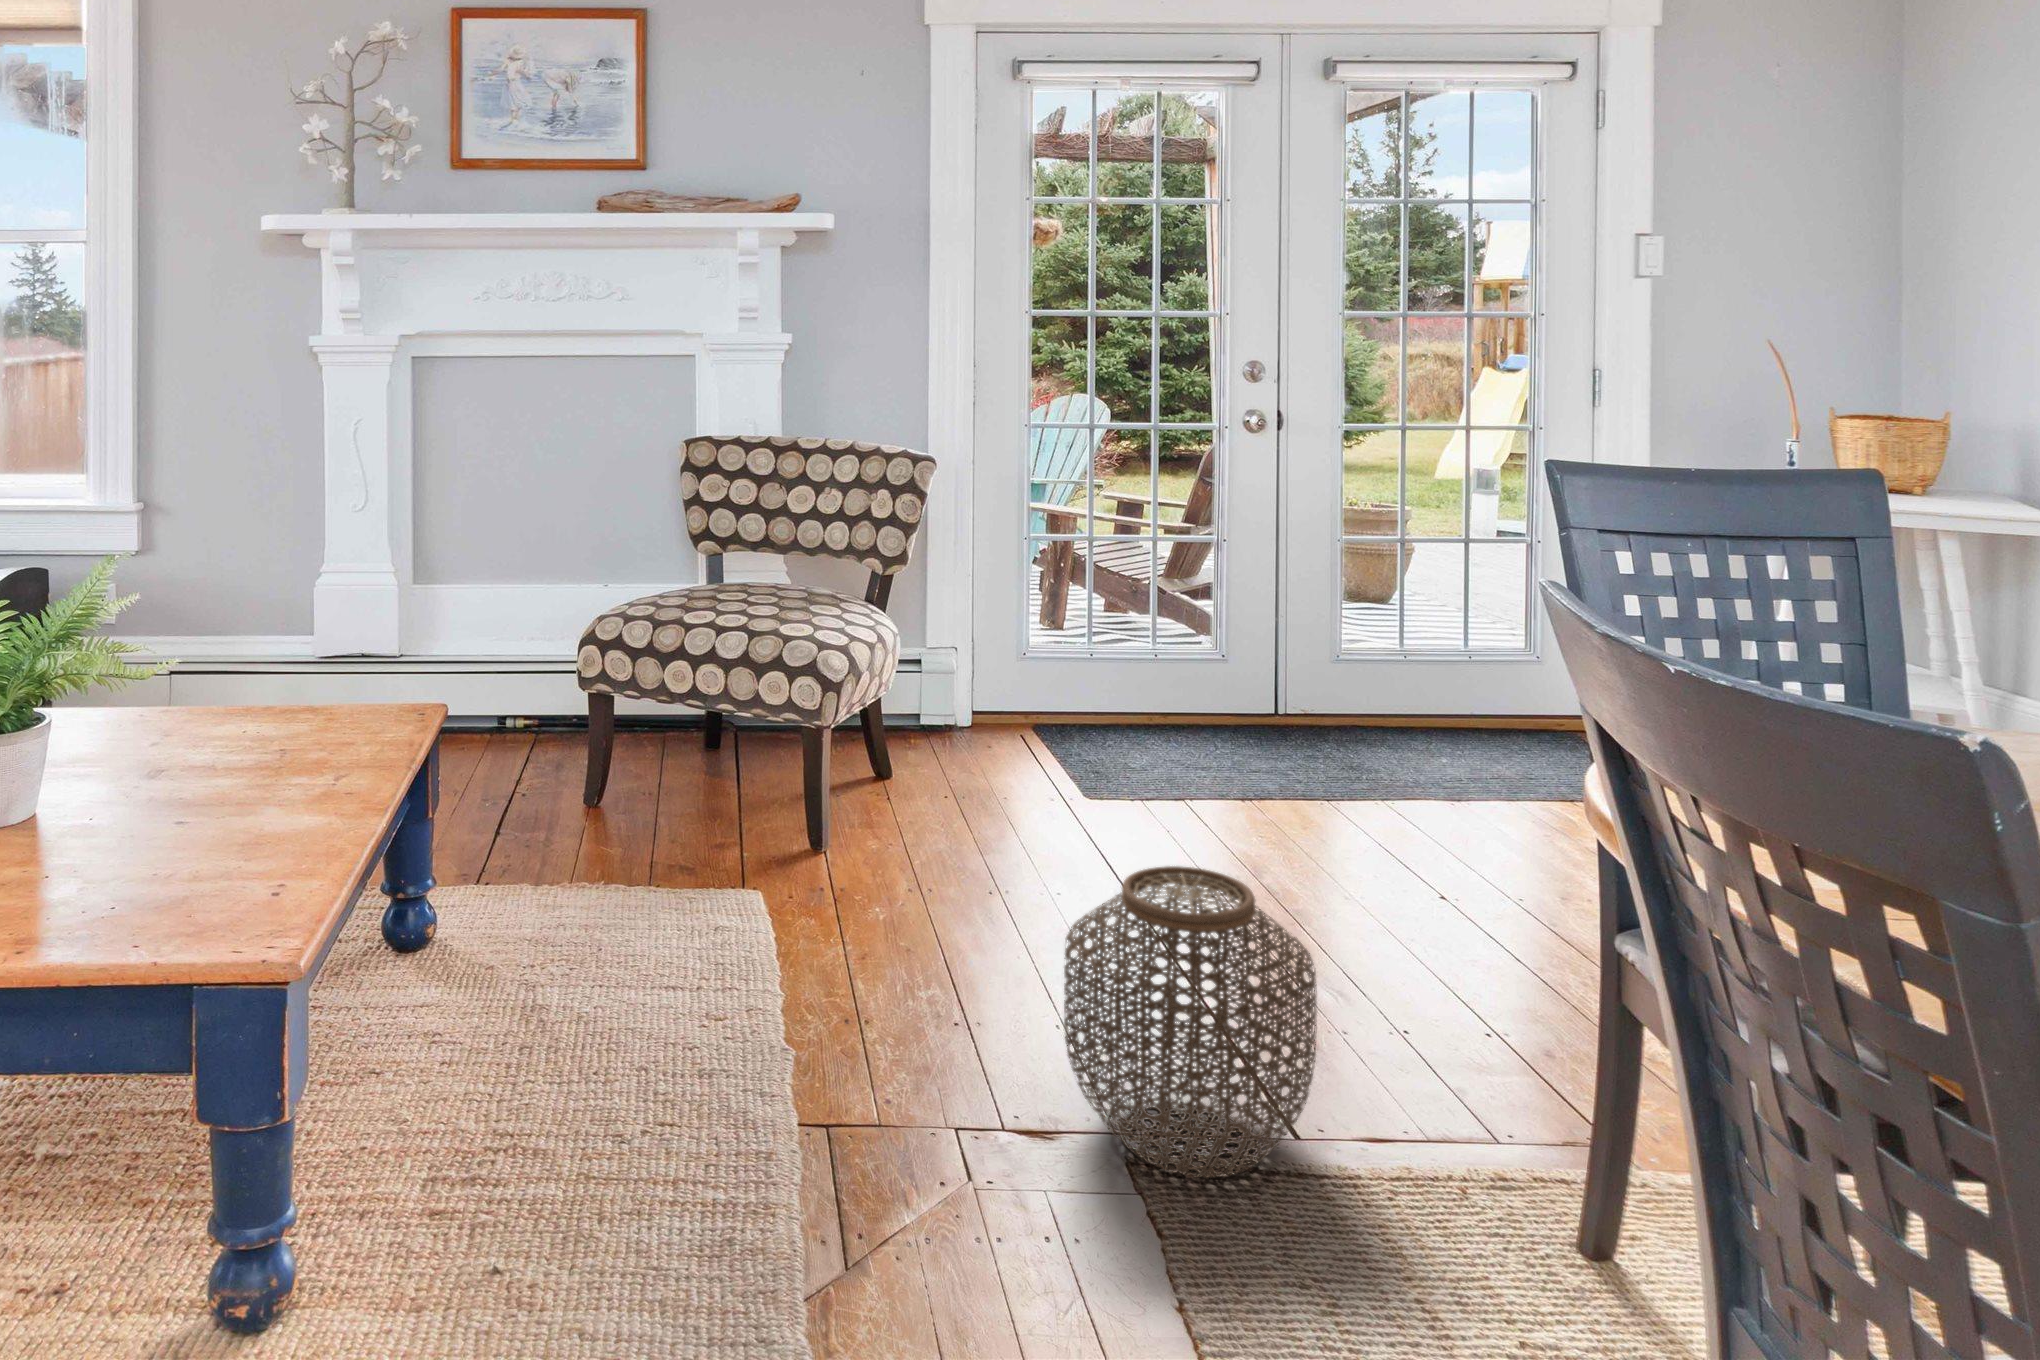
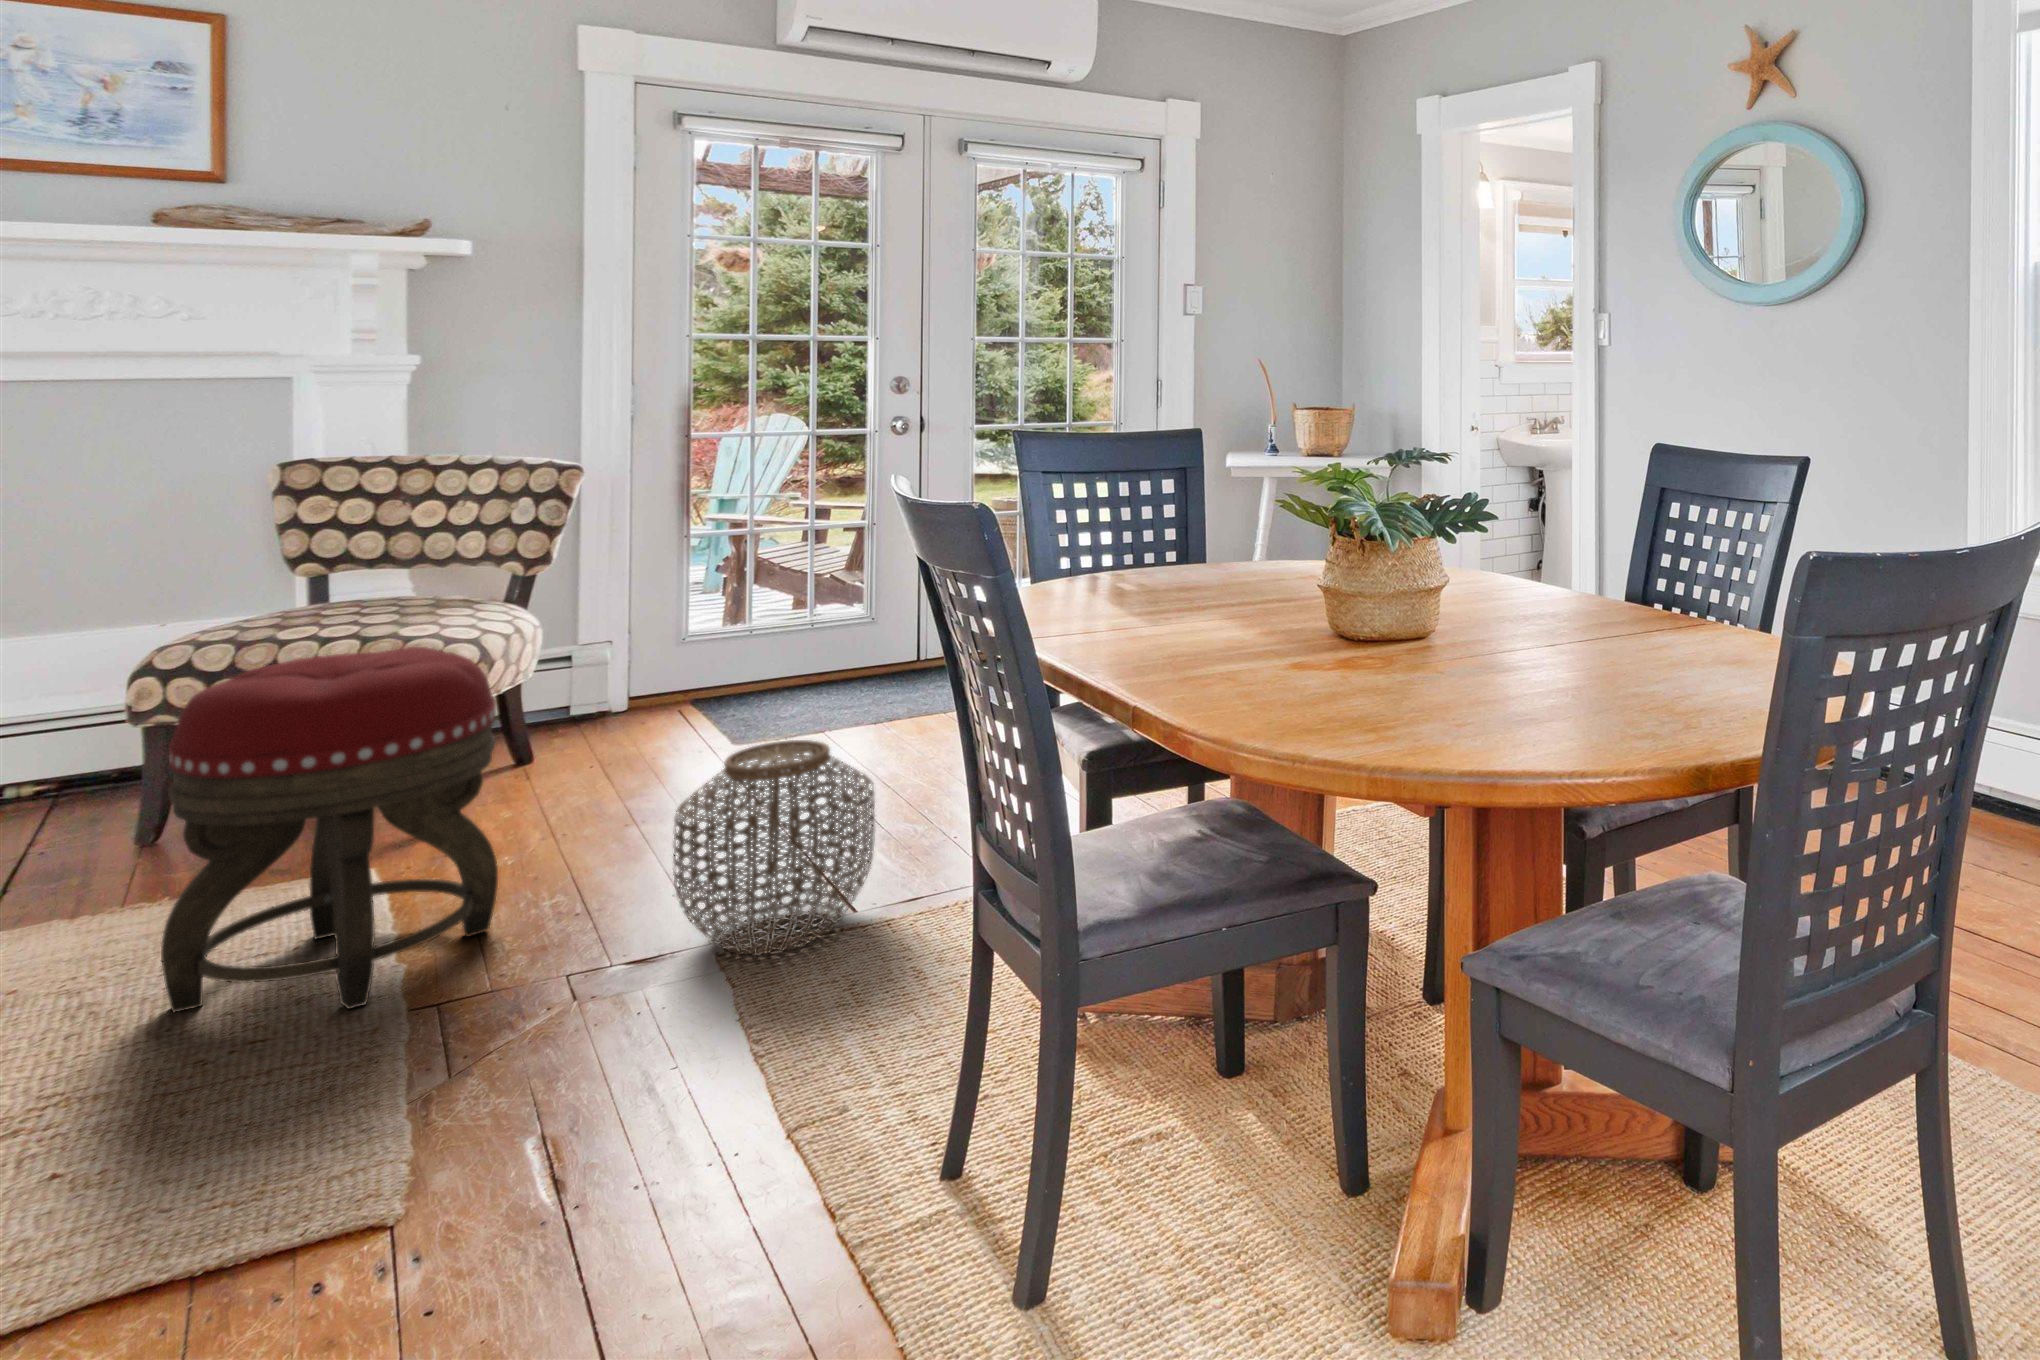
footstool: none [590,666,872,1096] -> present [161,647,498,1012]

